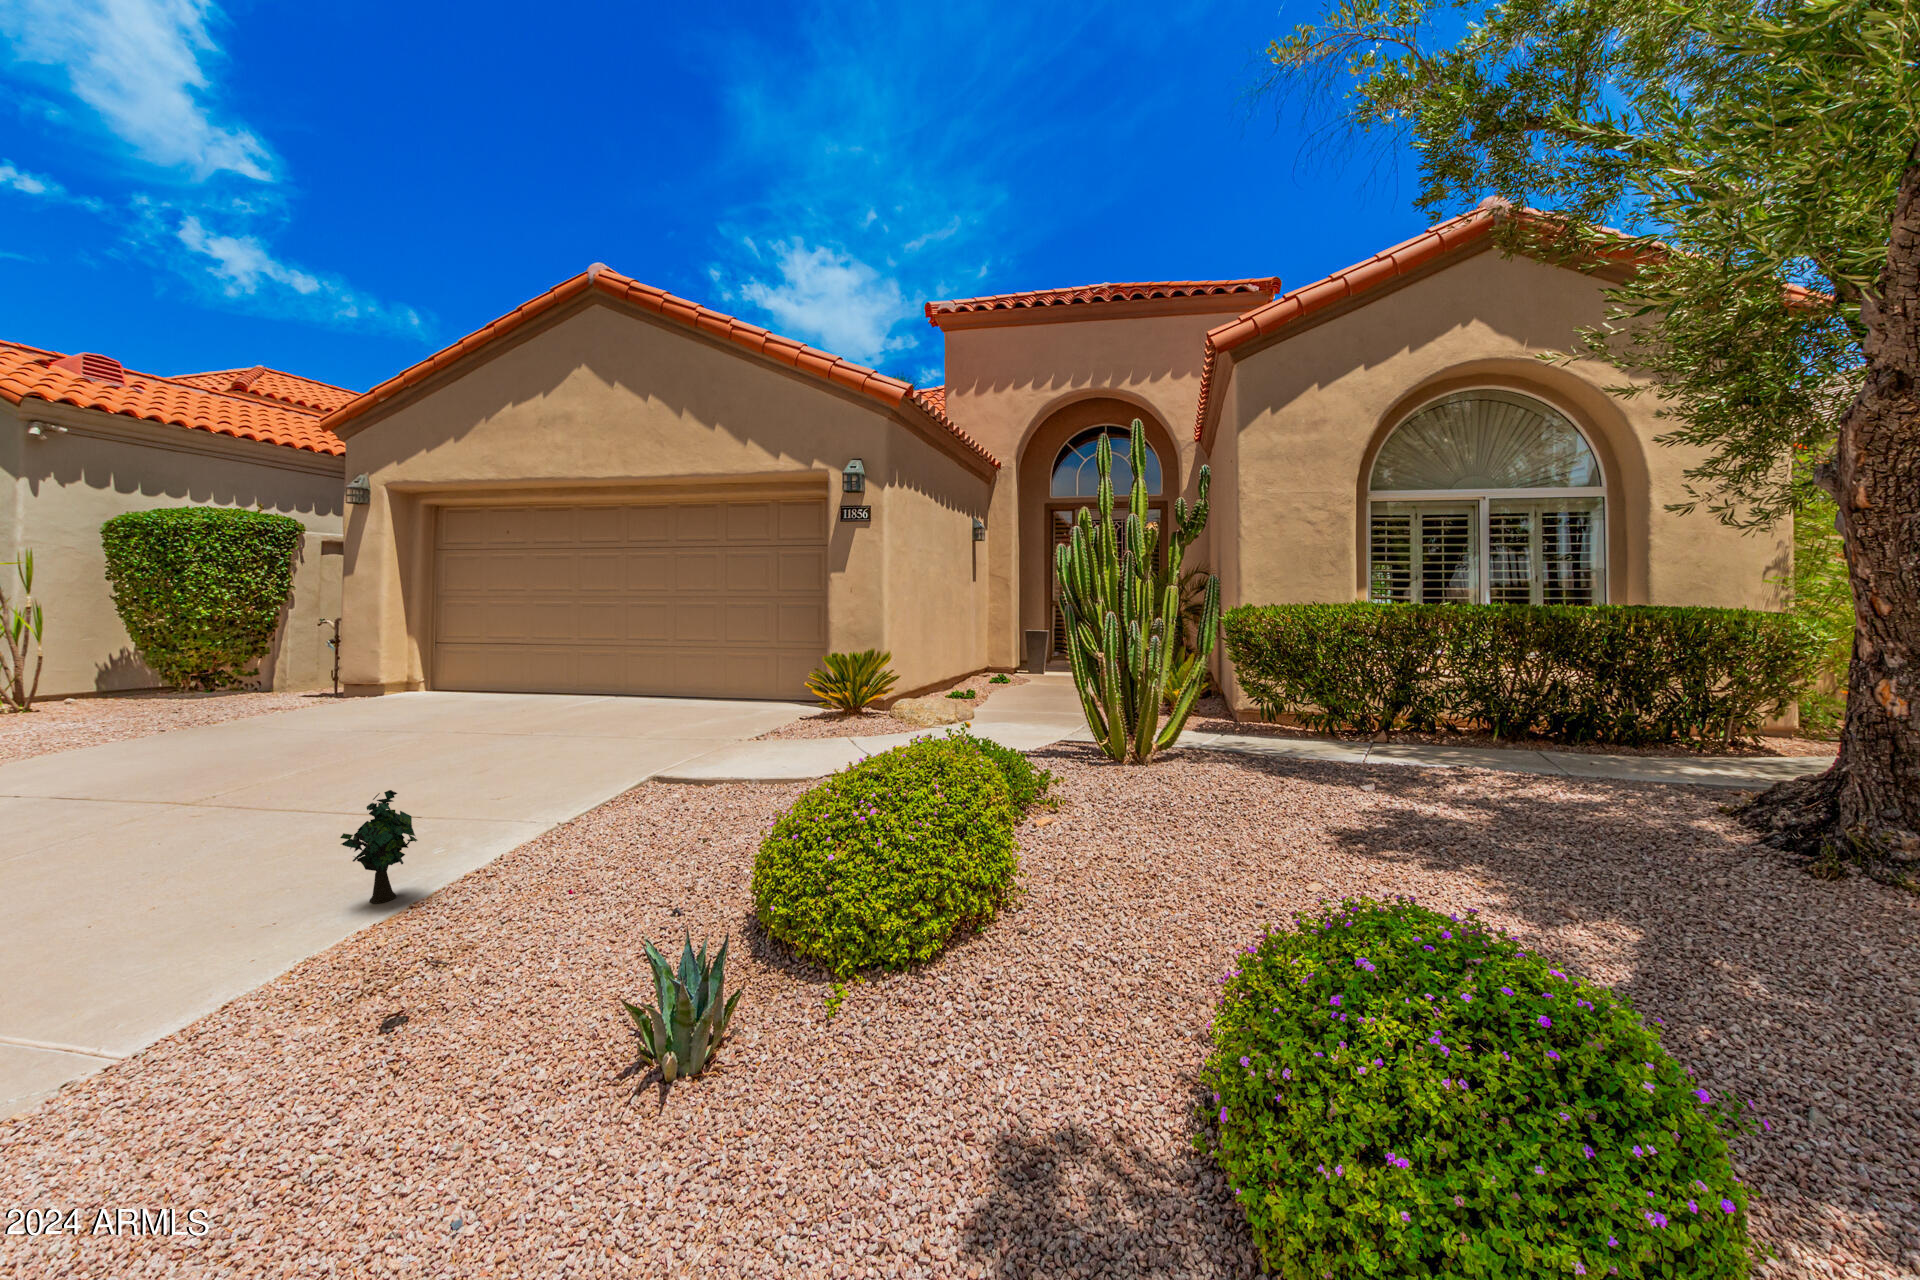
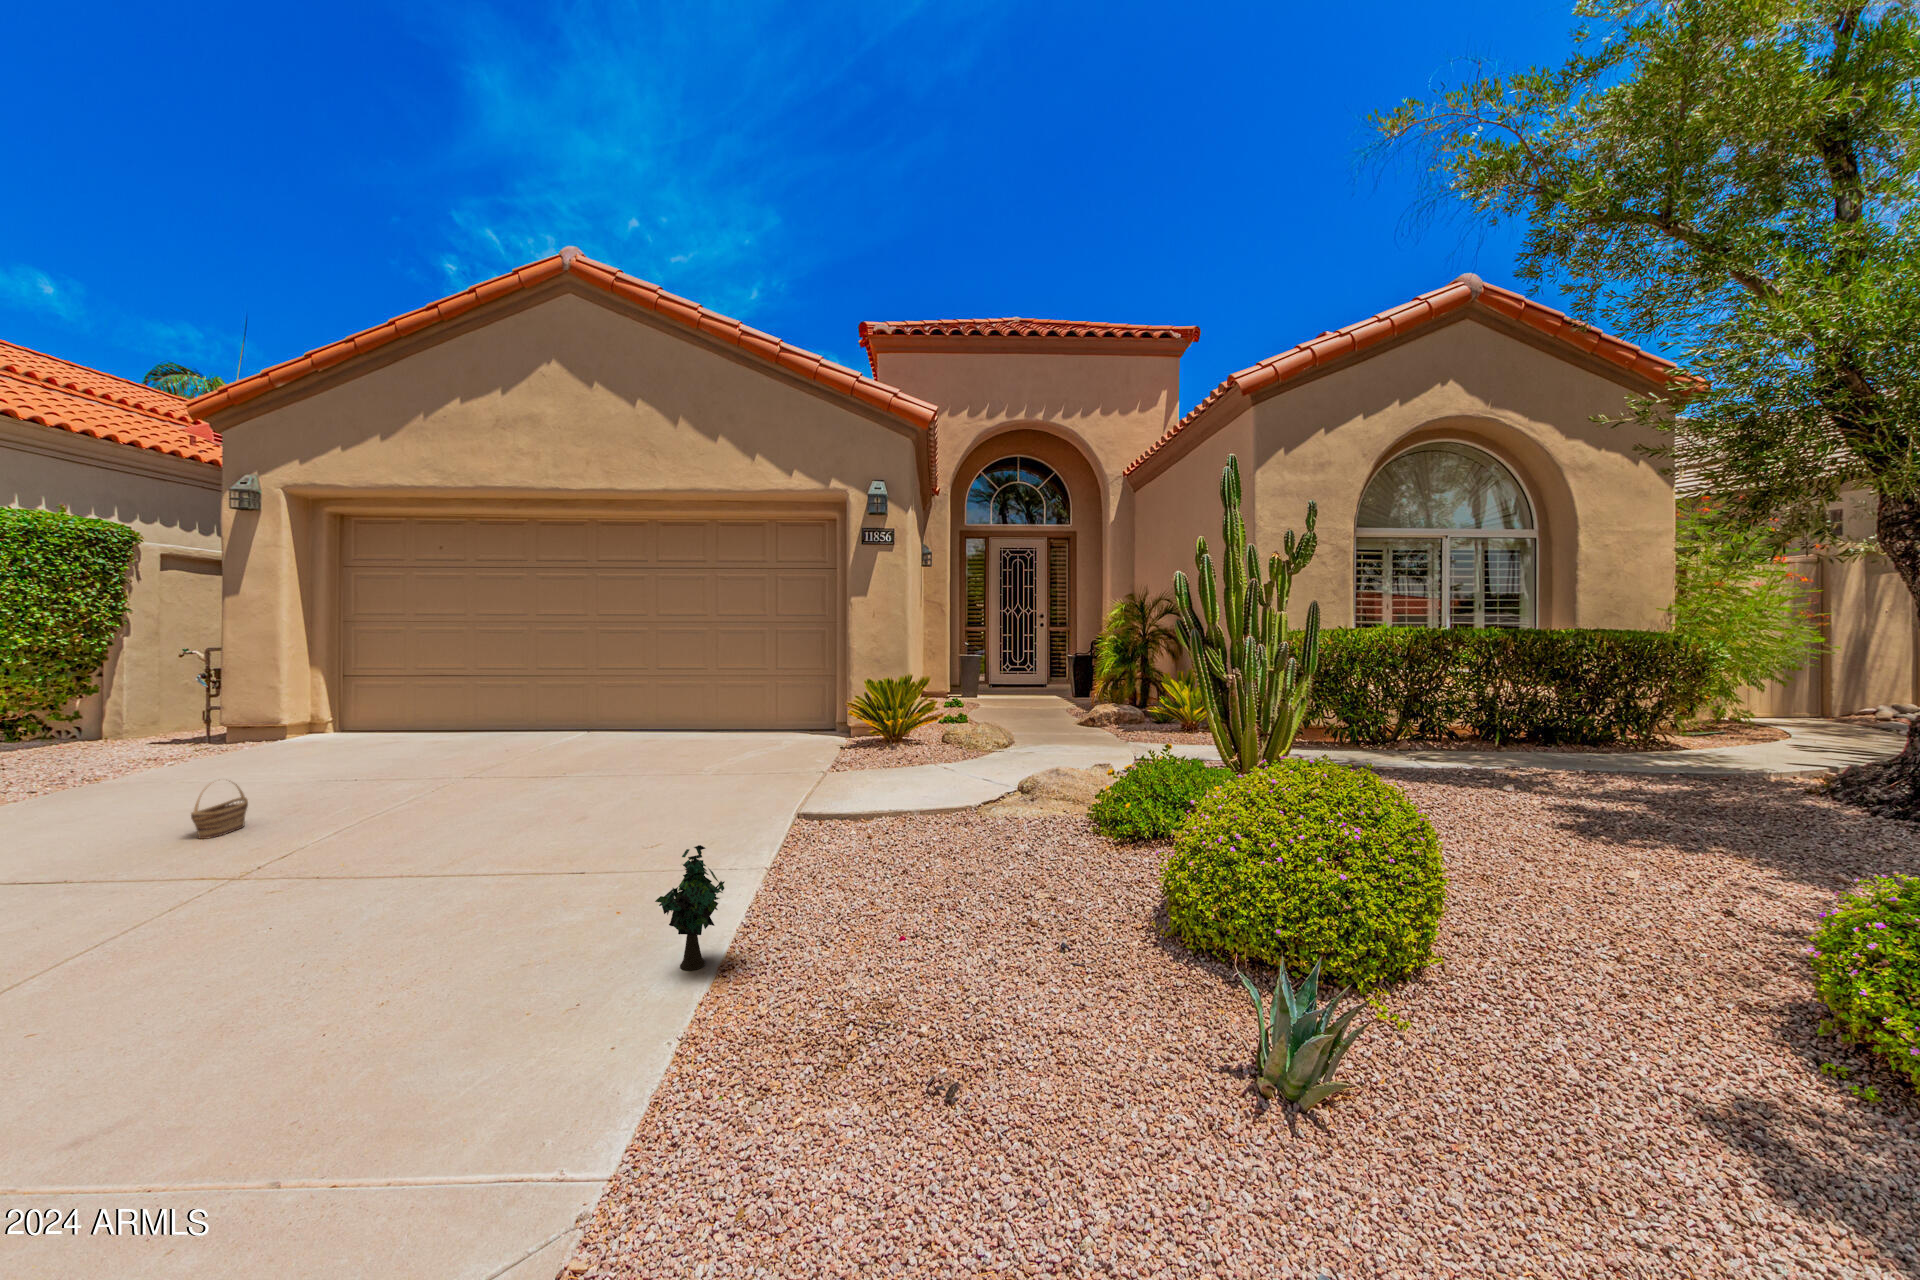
basket: none [198,721,252,768] -> present [191,781,248,839]

